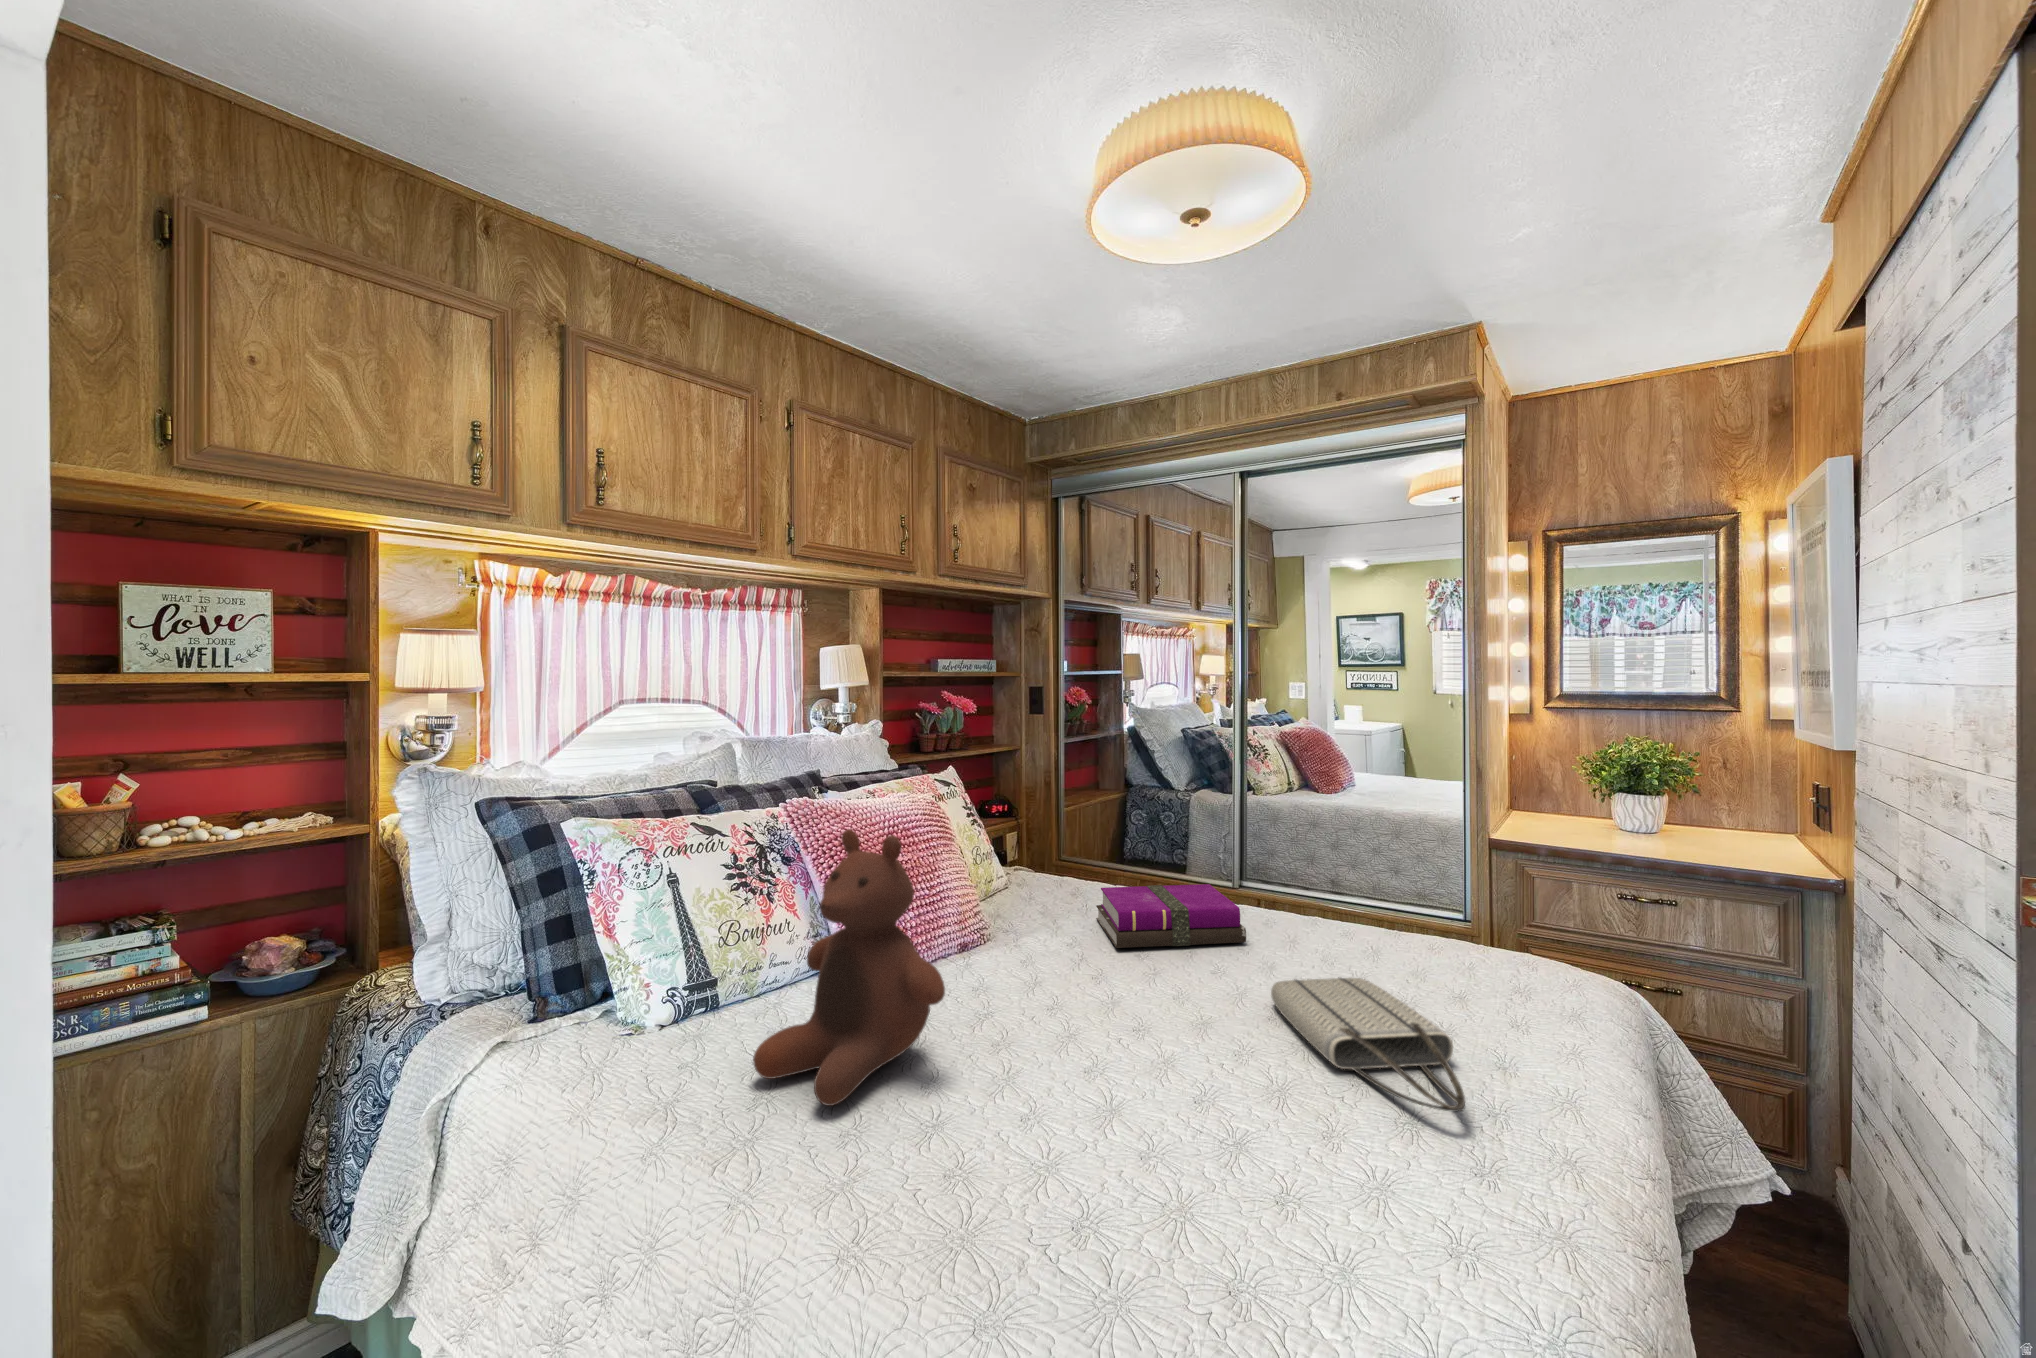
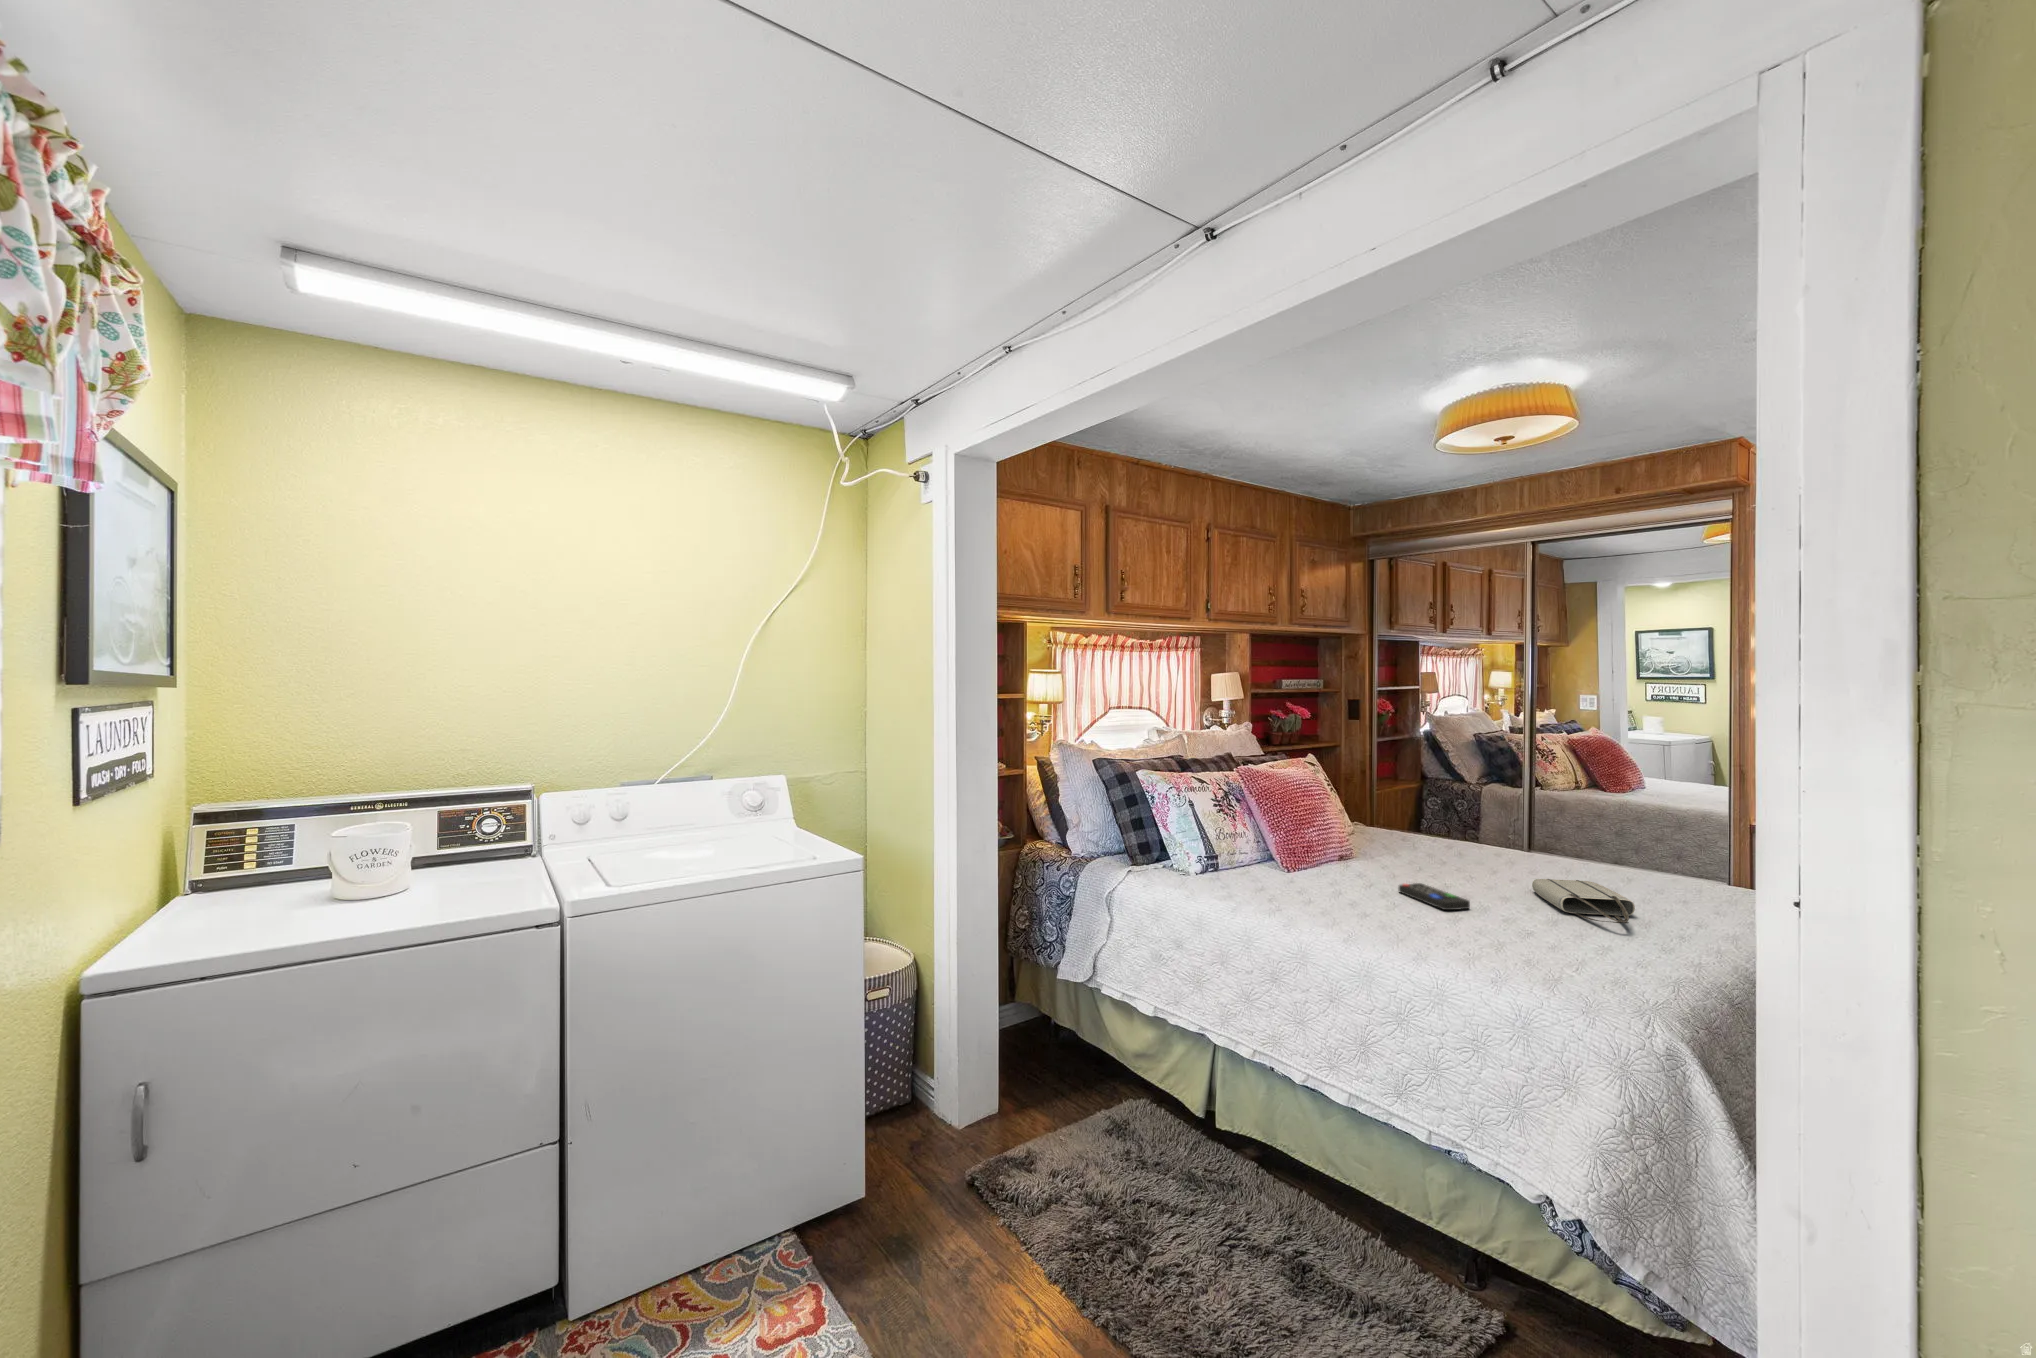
stuffed bear: present [753,829,945,1106] -> none [1256,781,1351,901]
notebook: present [1096,884,1246,948] -> none [1418,833,1521,868]
remote control: none [1045,1013,1170,1094] -> present [1399,883,1470,910]

